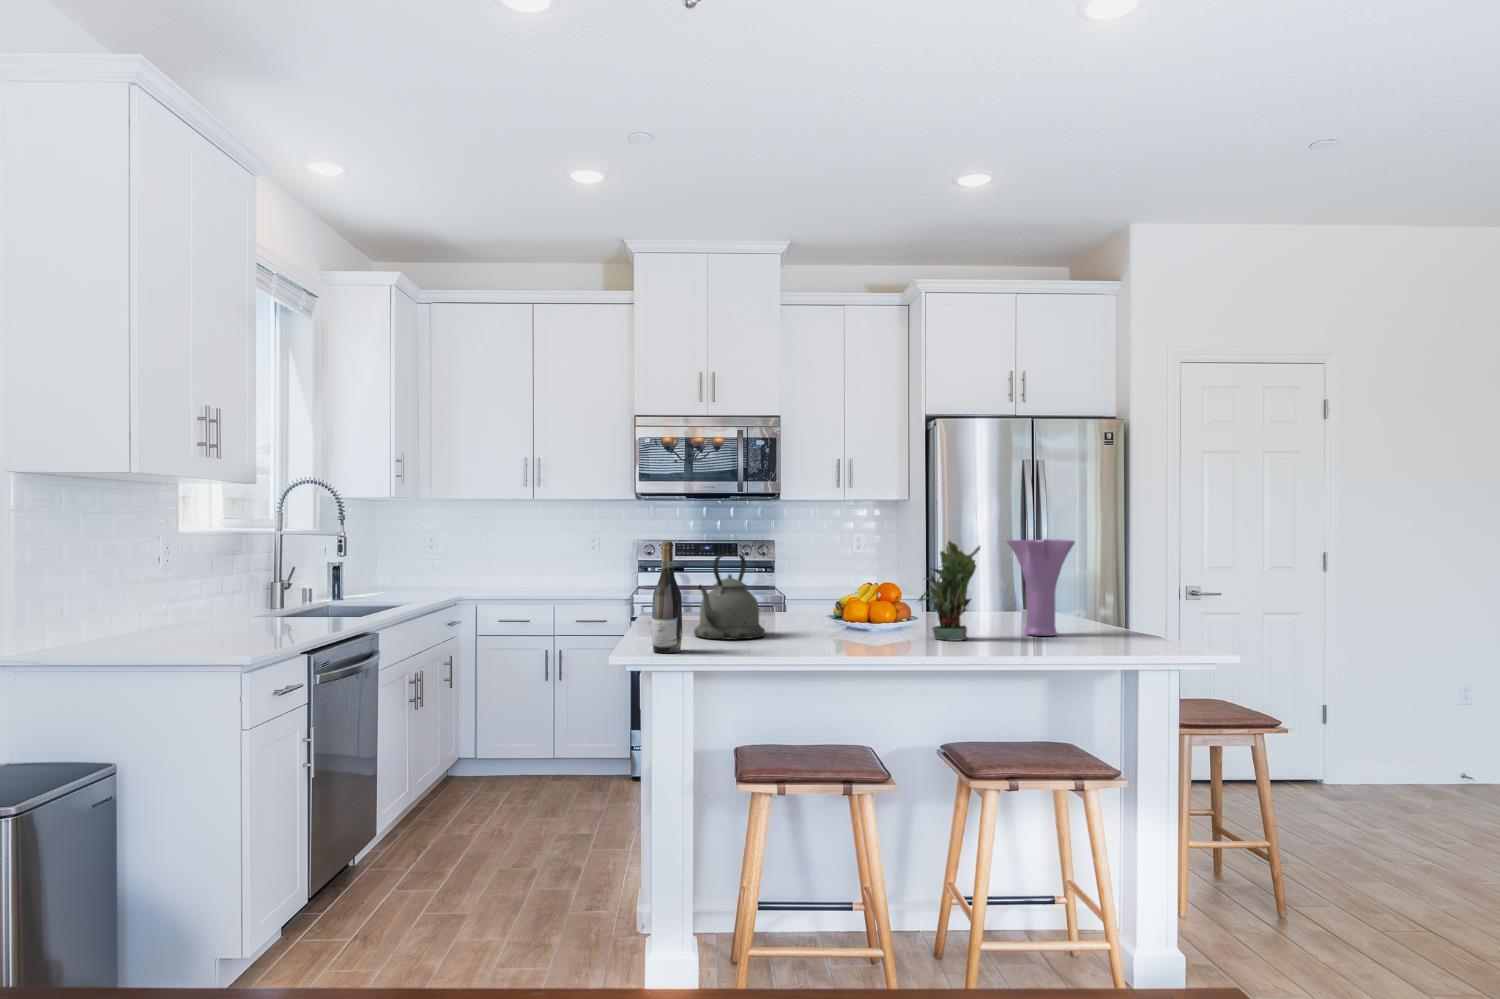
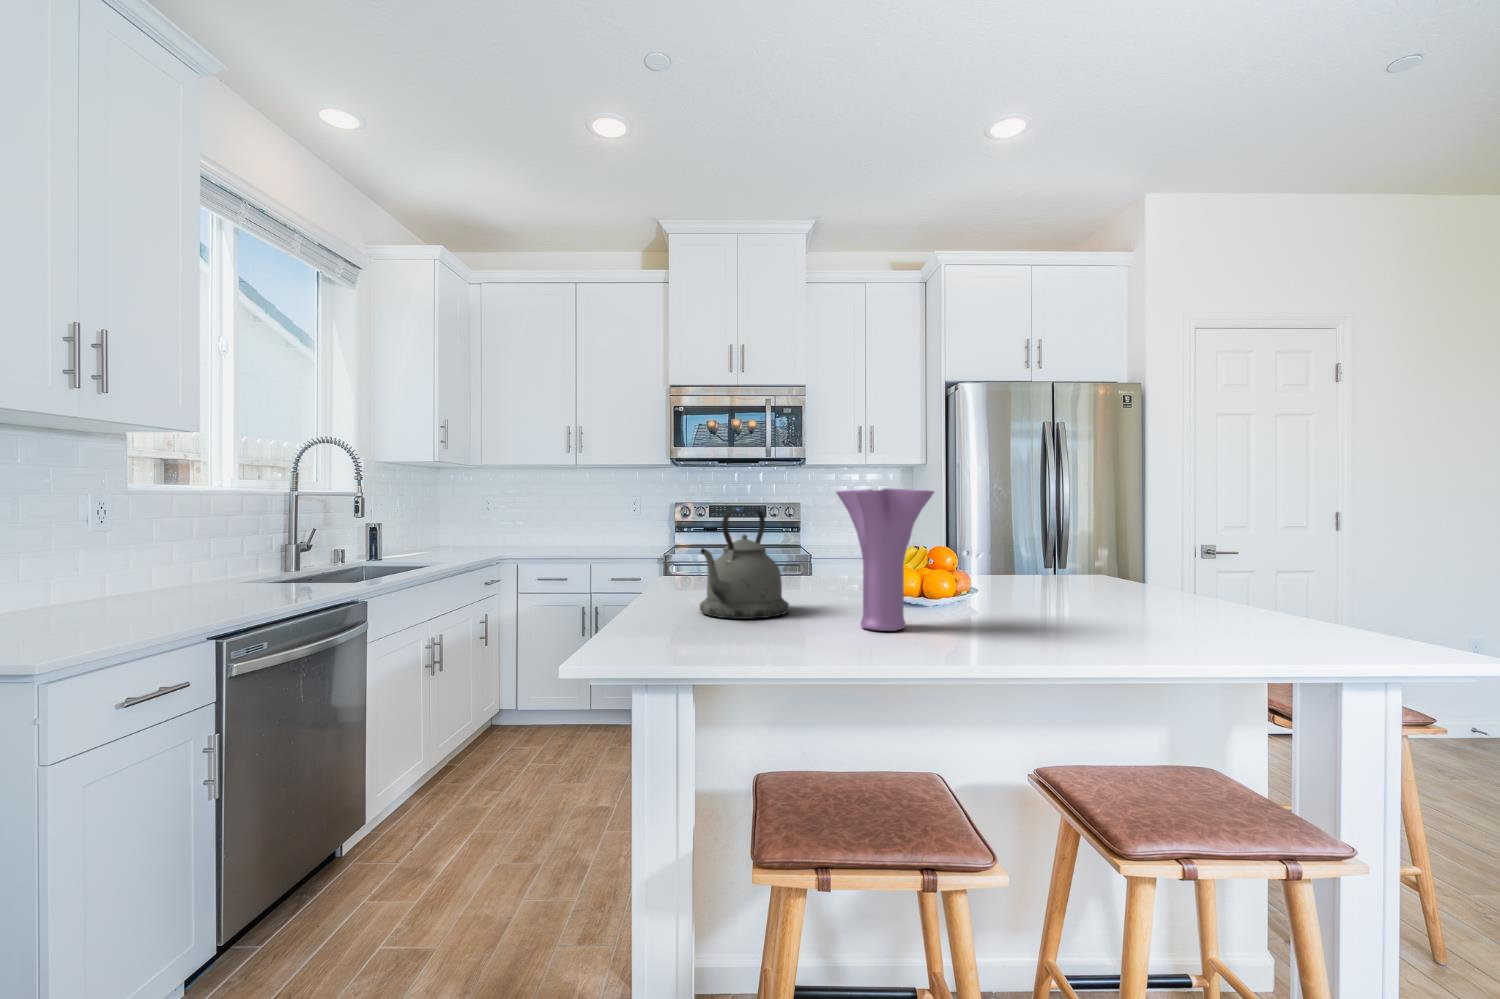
vase: present [1007,539,1075,636] -> present [836,488,934,631]
wine bottle: present [652,541,682,653] -> none [630,488,672,645]
potted plant: present [919,541,980,641] -> none [985,489,1074,622]

